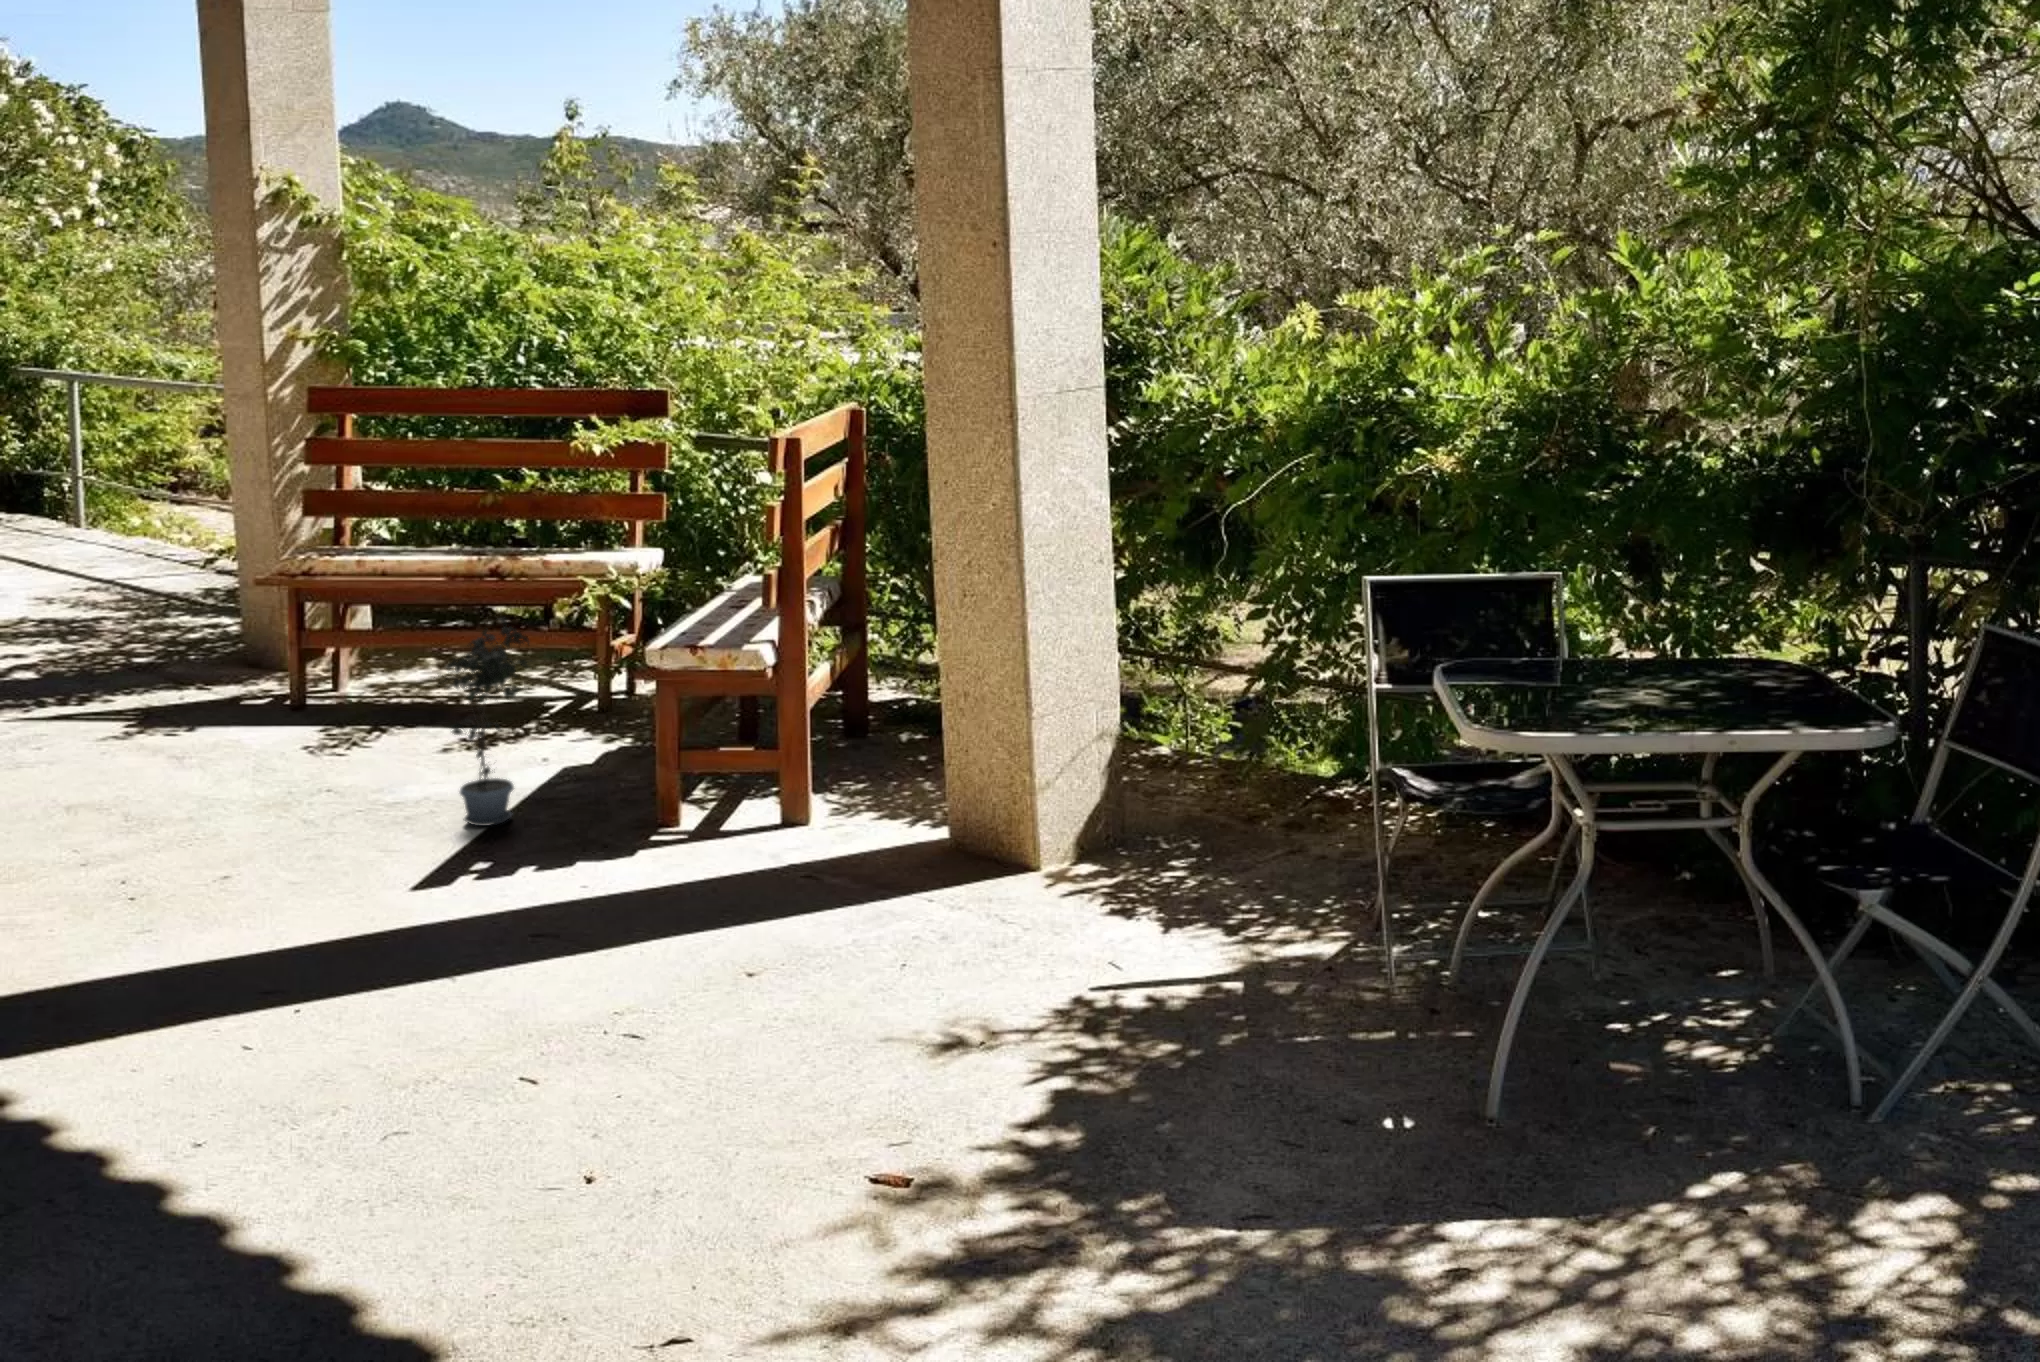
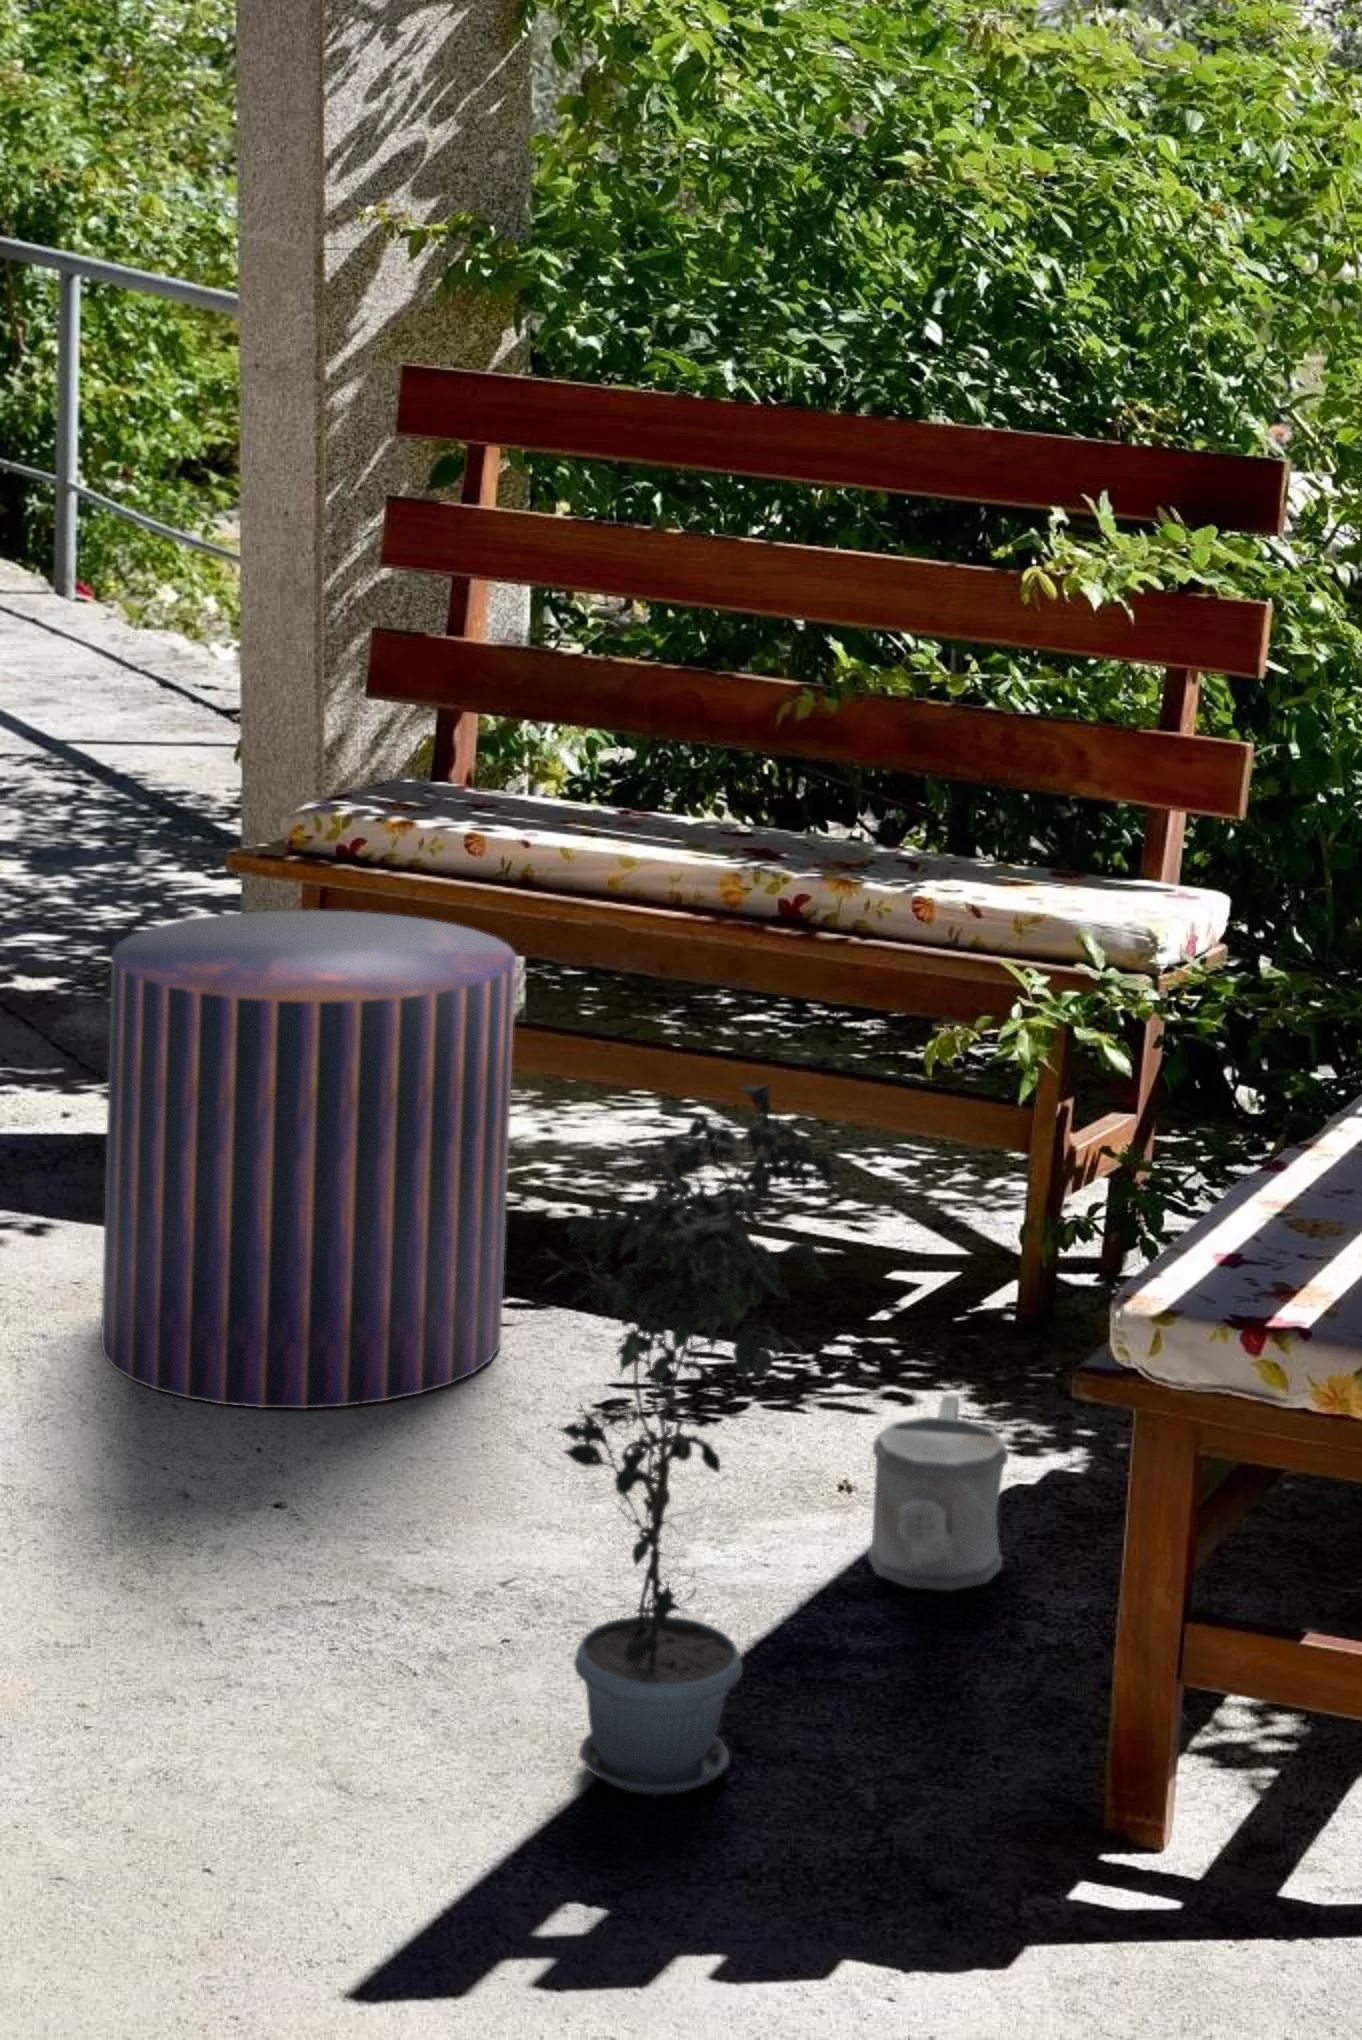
pouf: none [233,596,401,768] -> present [101,910,516,1408]
watering can: none [548,717,596,772] -> present [868,1395,1008,1590]

